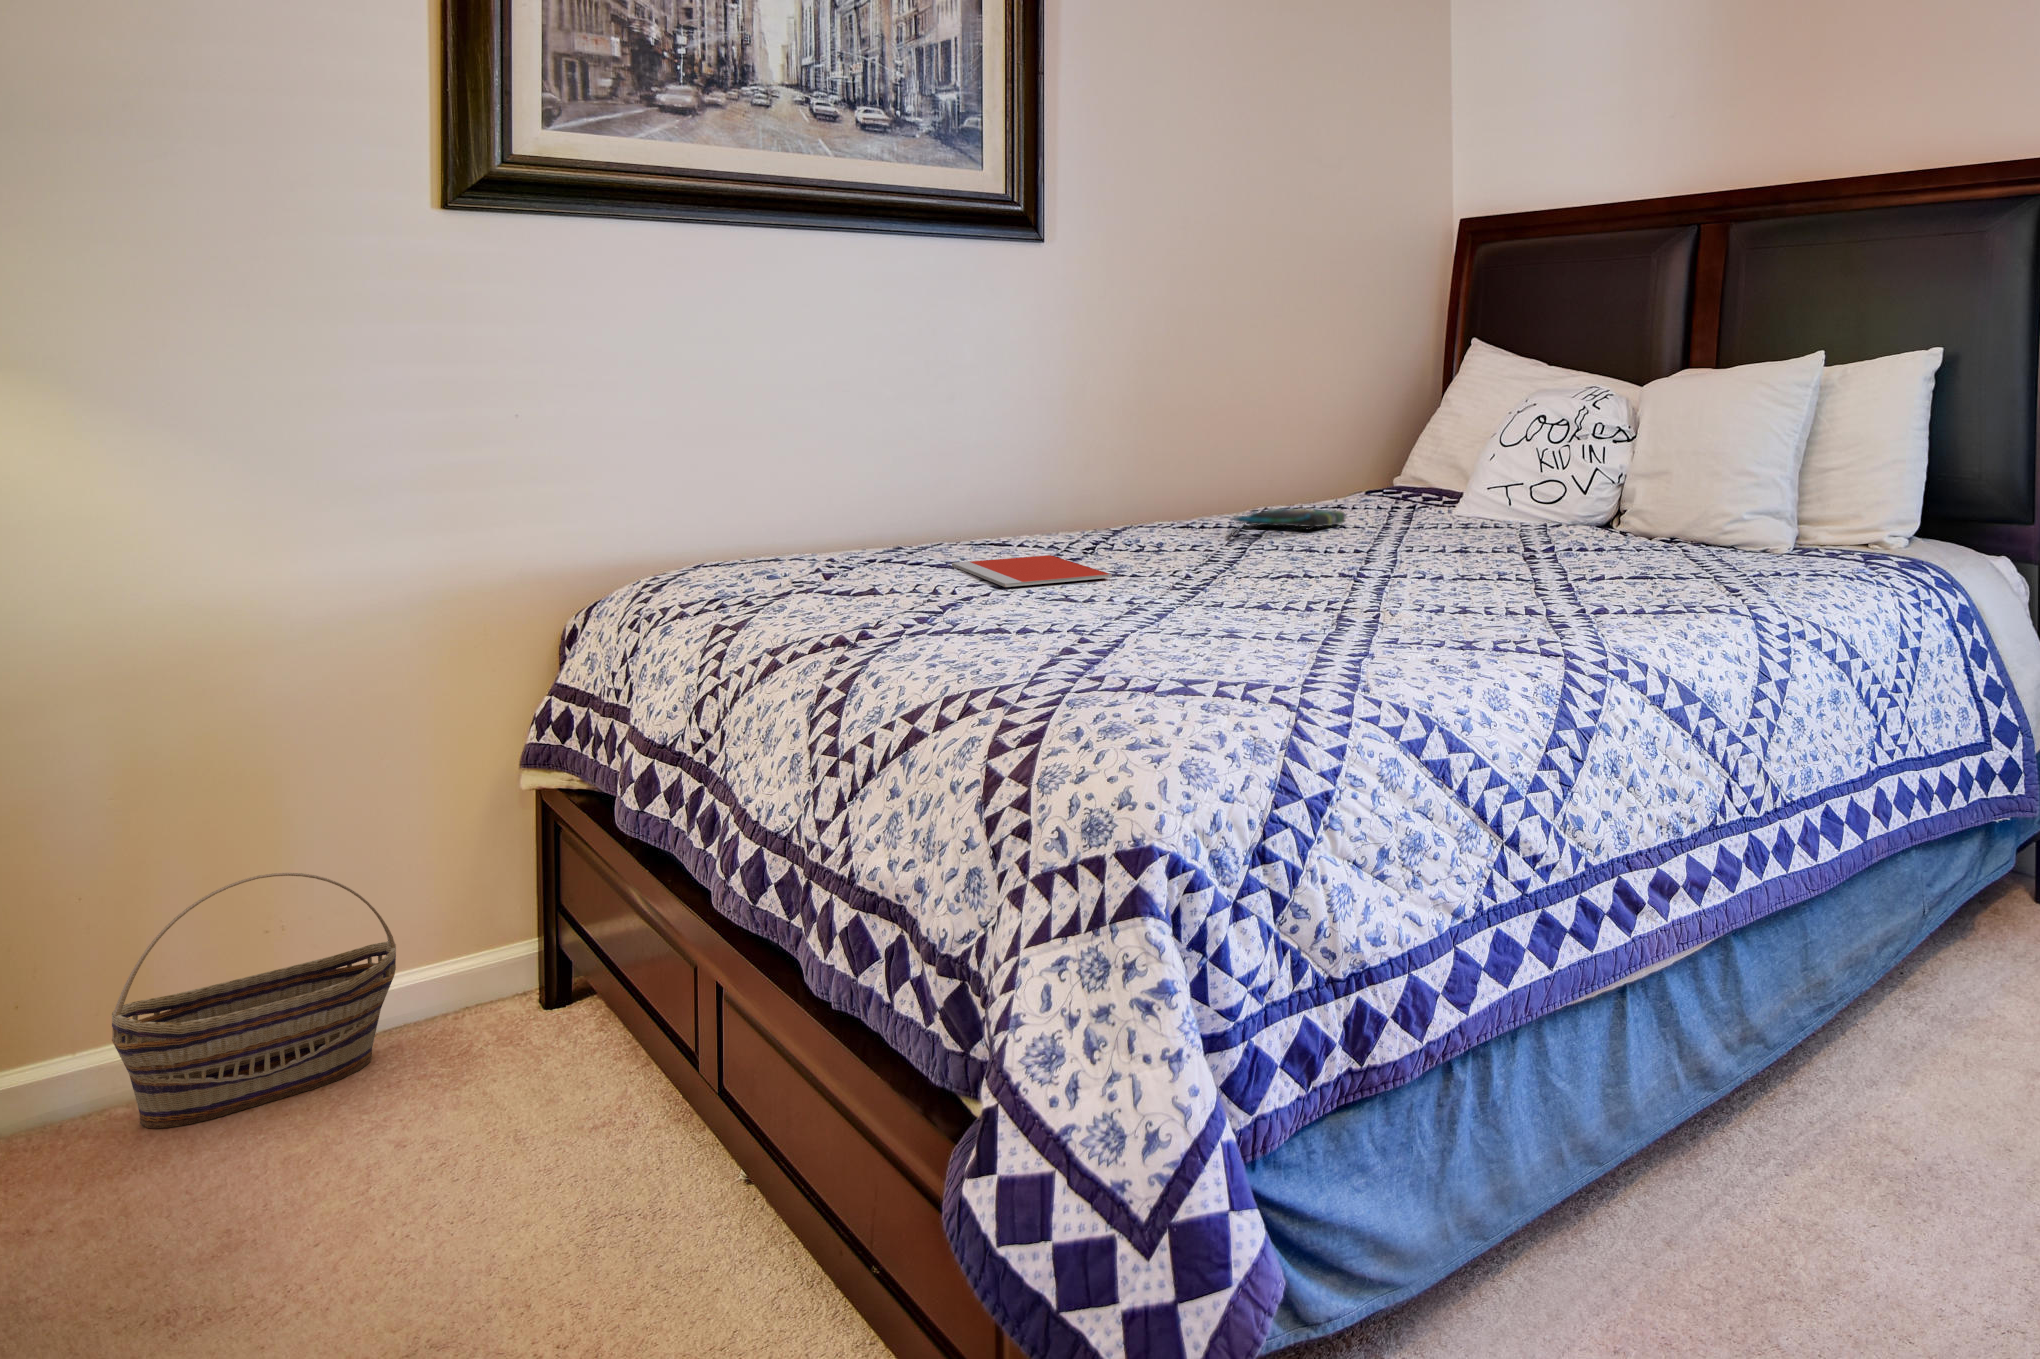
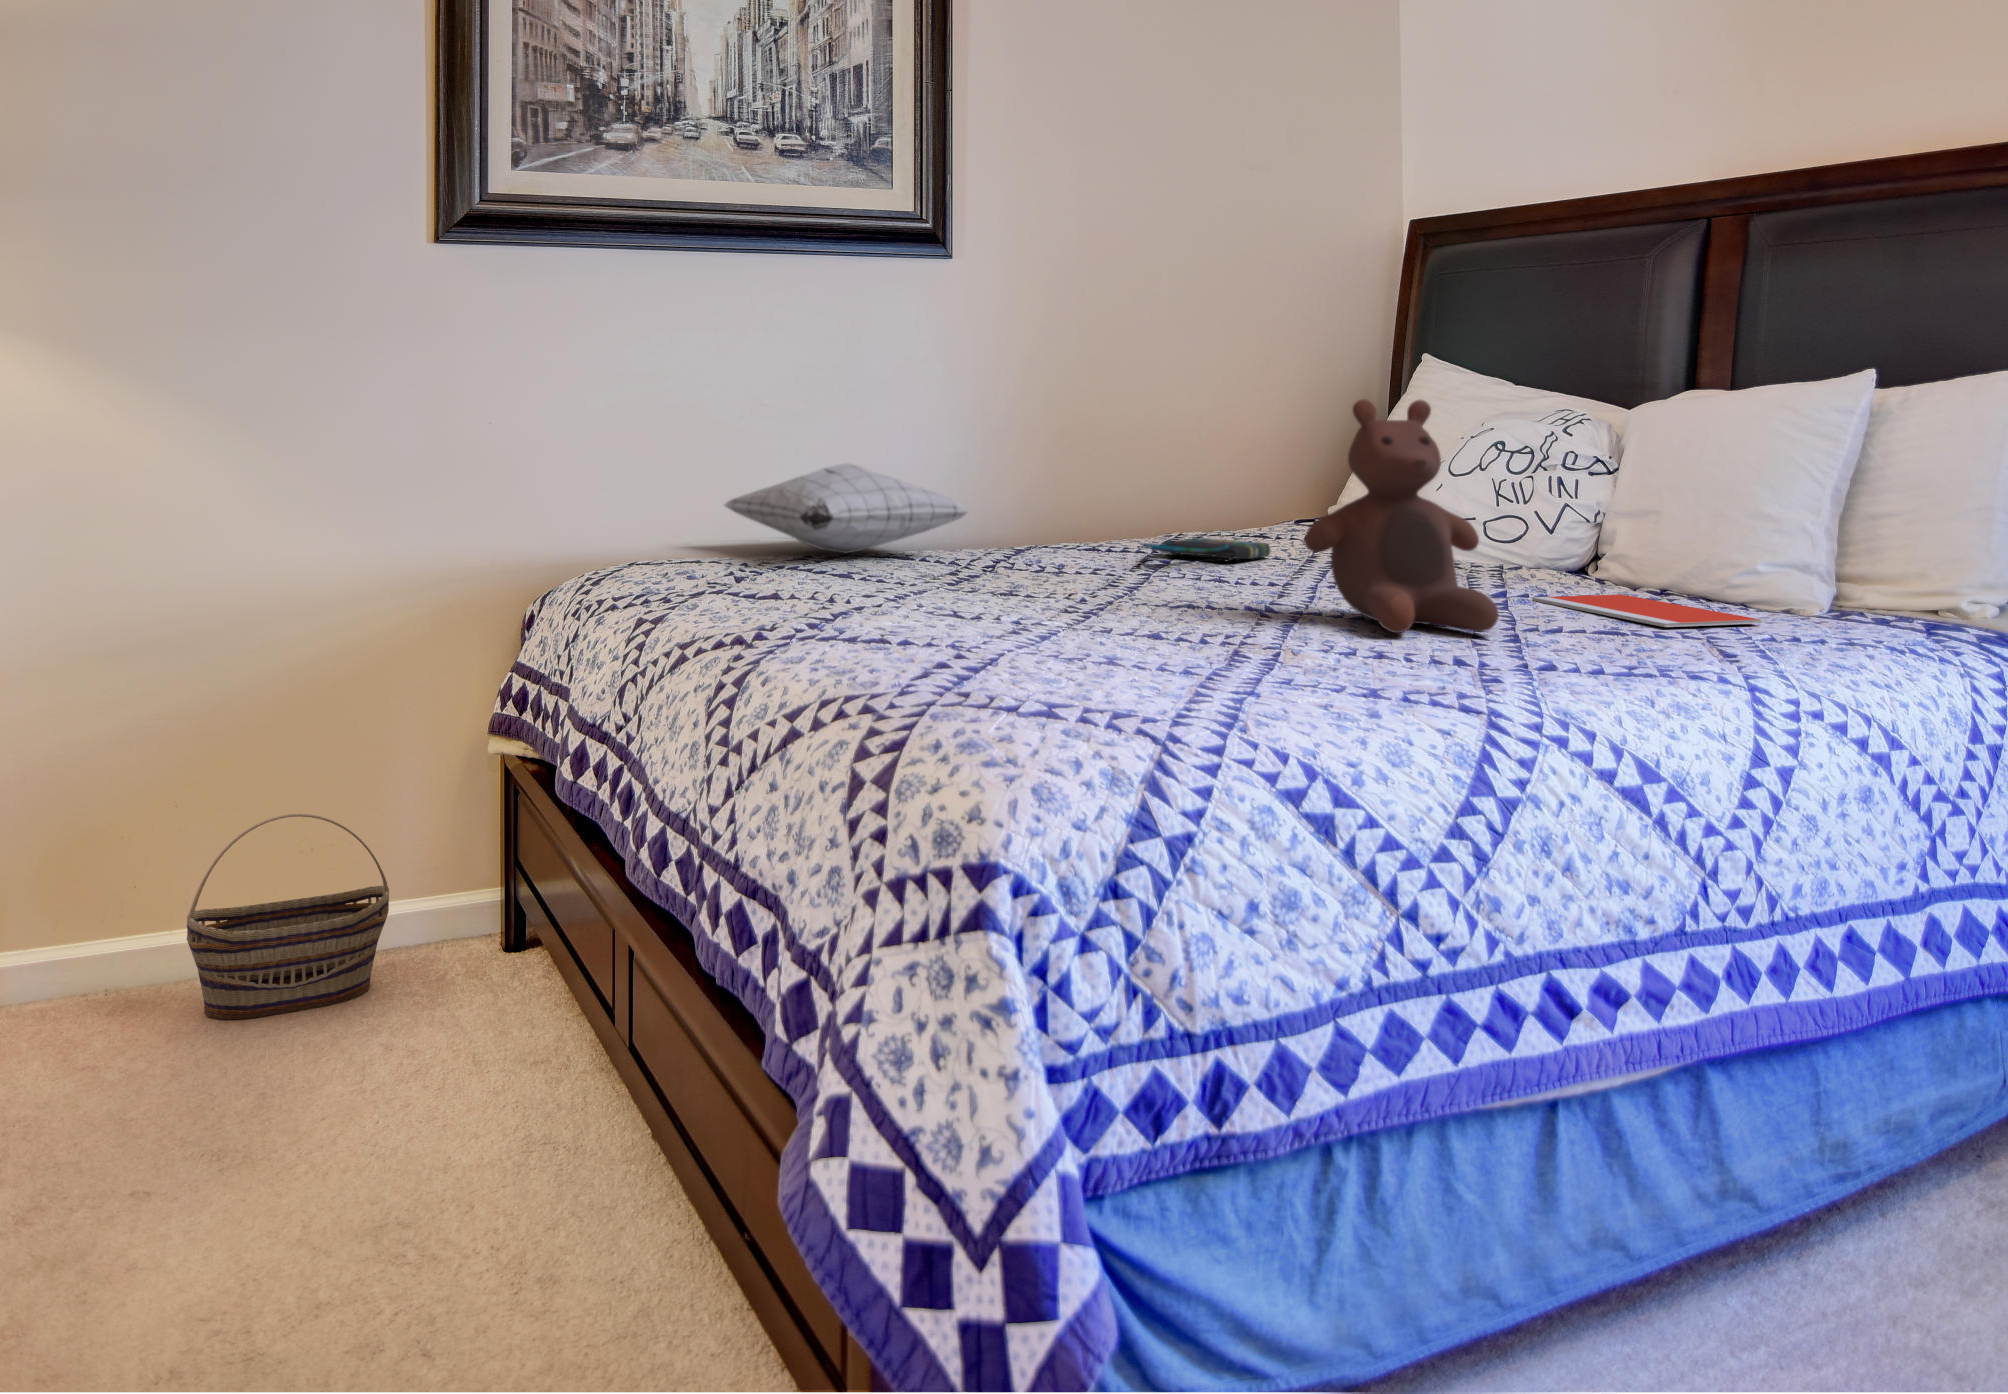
stuffed bear: none [1391,379,1556,589] -> present [1304,399,1499,633]
pillow: none [798,448,1065,539] -> present [724,463,968,553]
notebook: present [952,555,1112,587] -> present [1532,594,1762,627]

